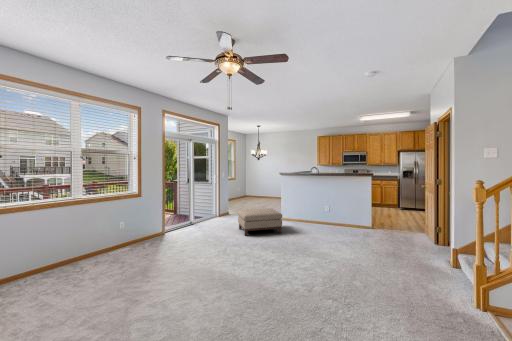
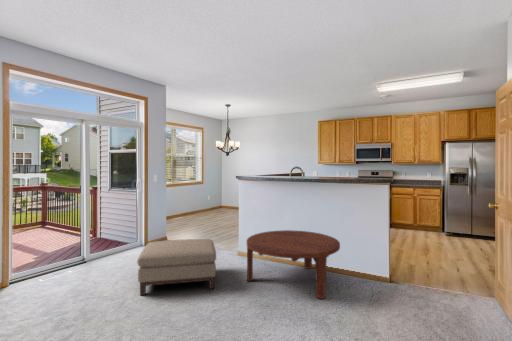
coffee table: none [295,204,347,235] -> present [247,230,340,299]

